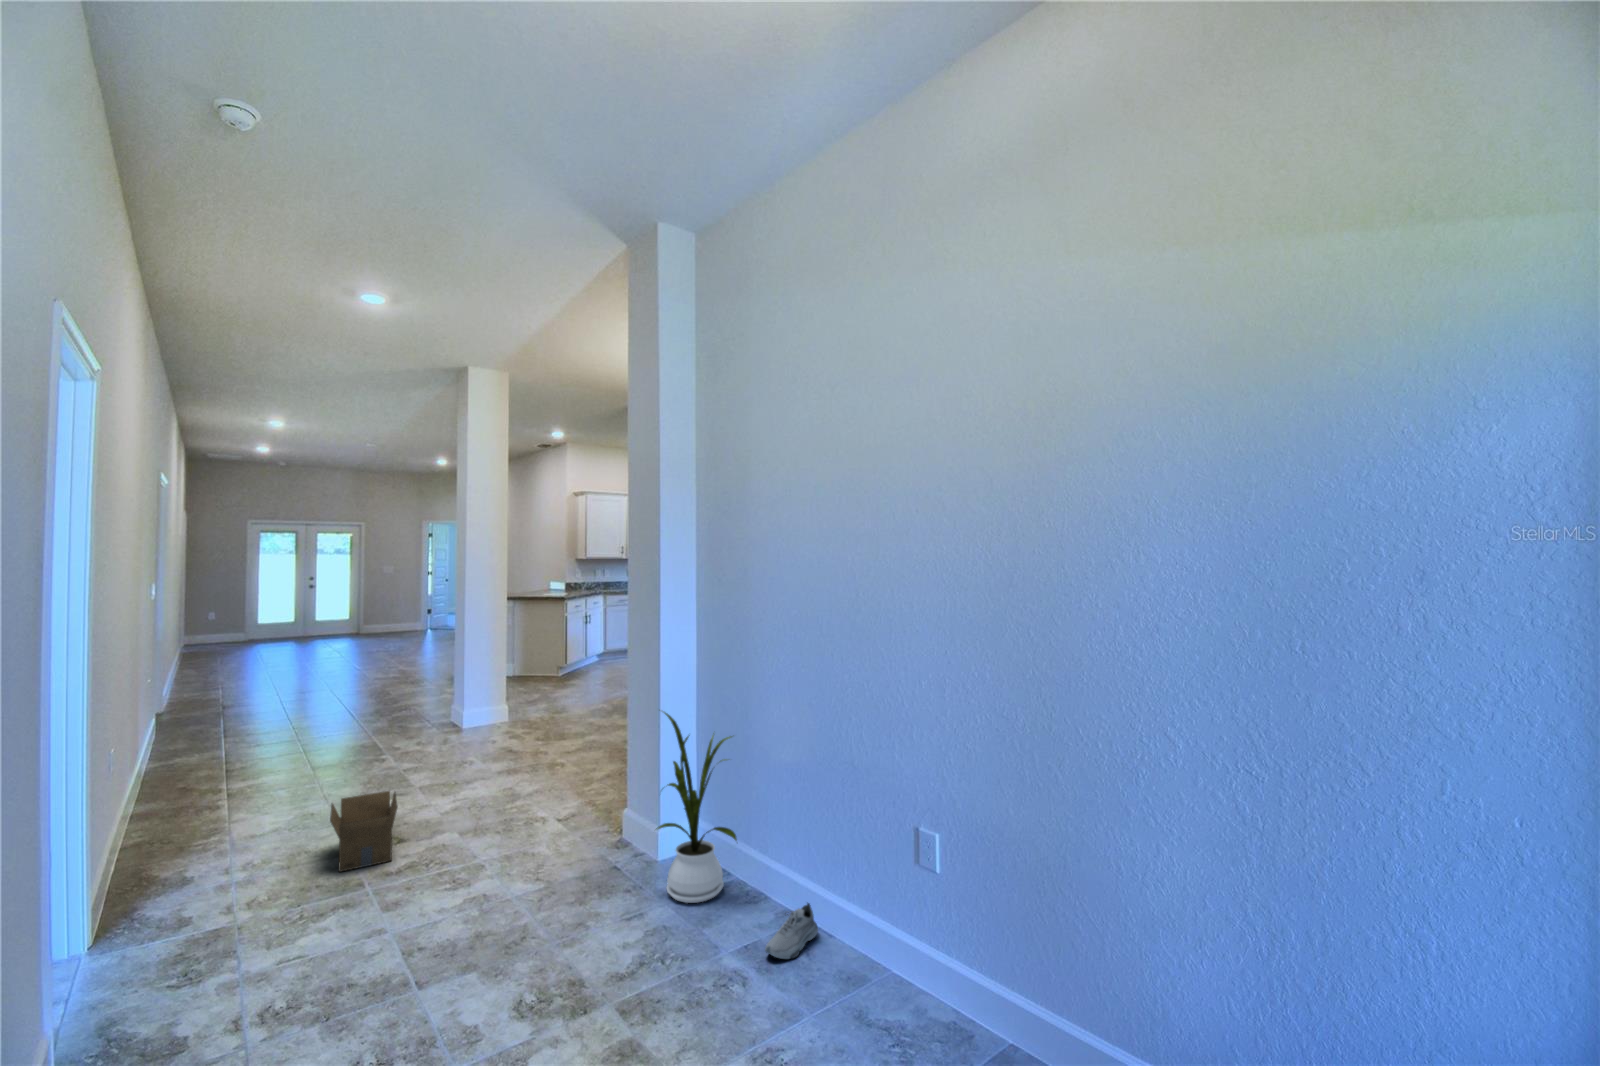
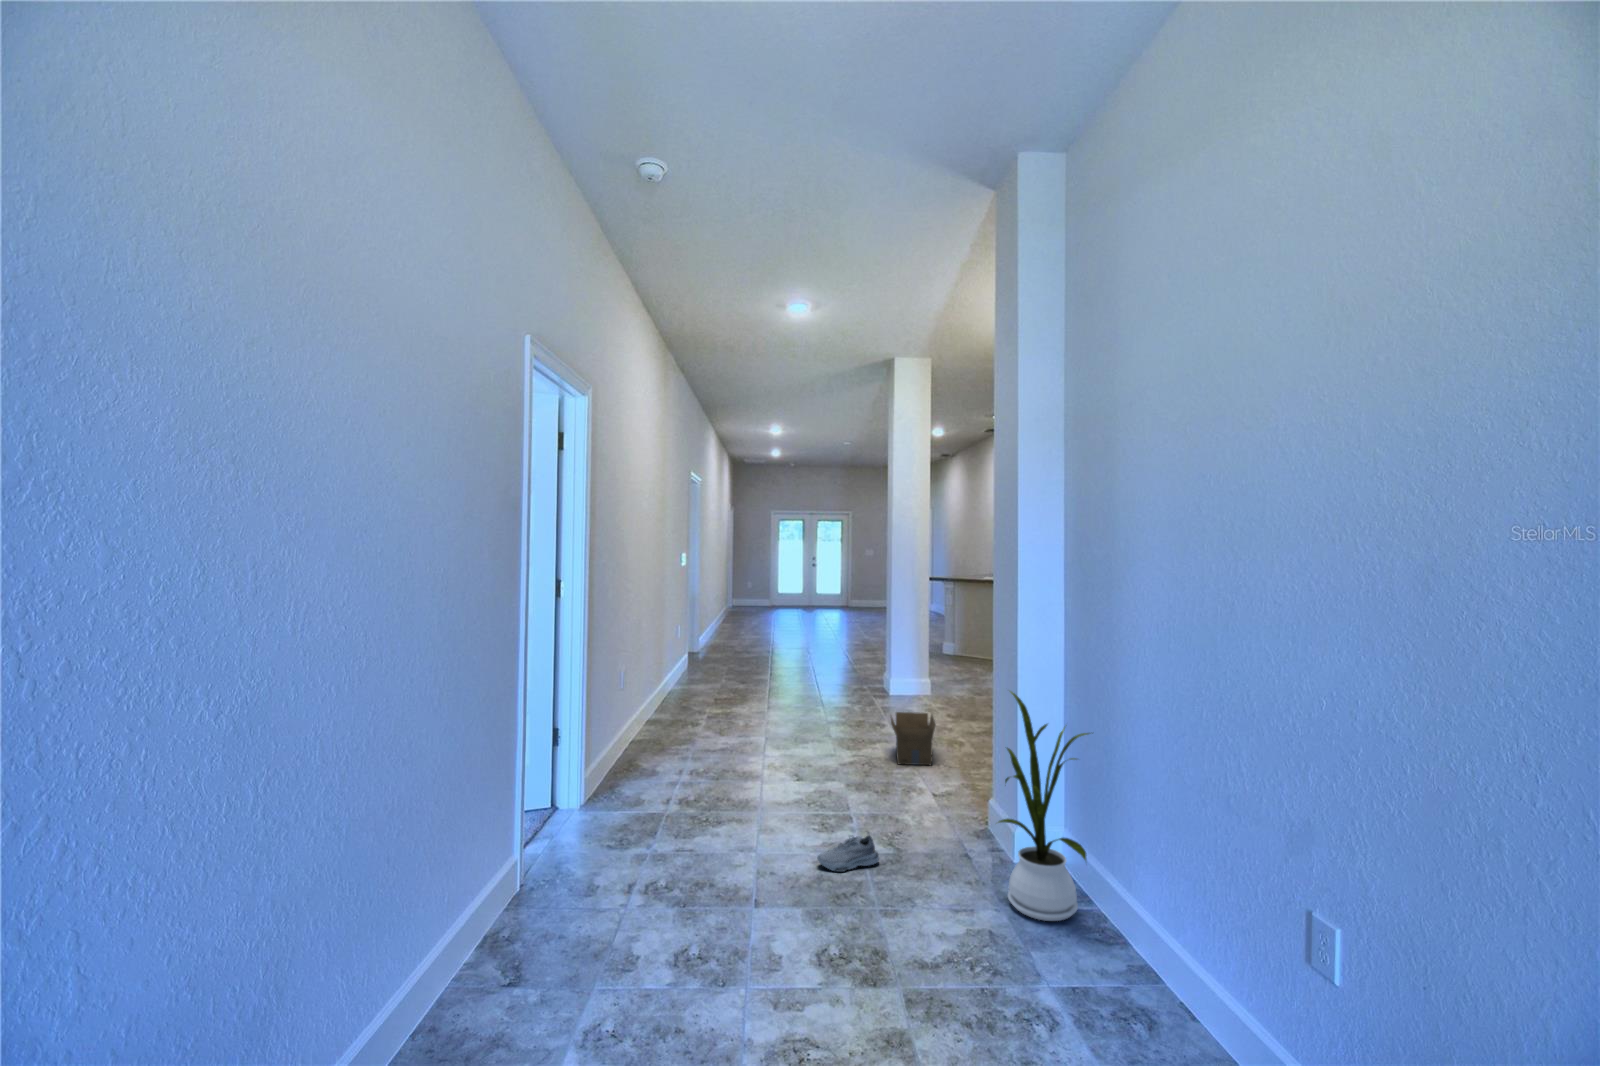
cardboard box: present [330,791,398,872] -> present [891,712,936,765]
shoe: present [765,903,818,959] -> present [818,835,879,872]

